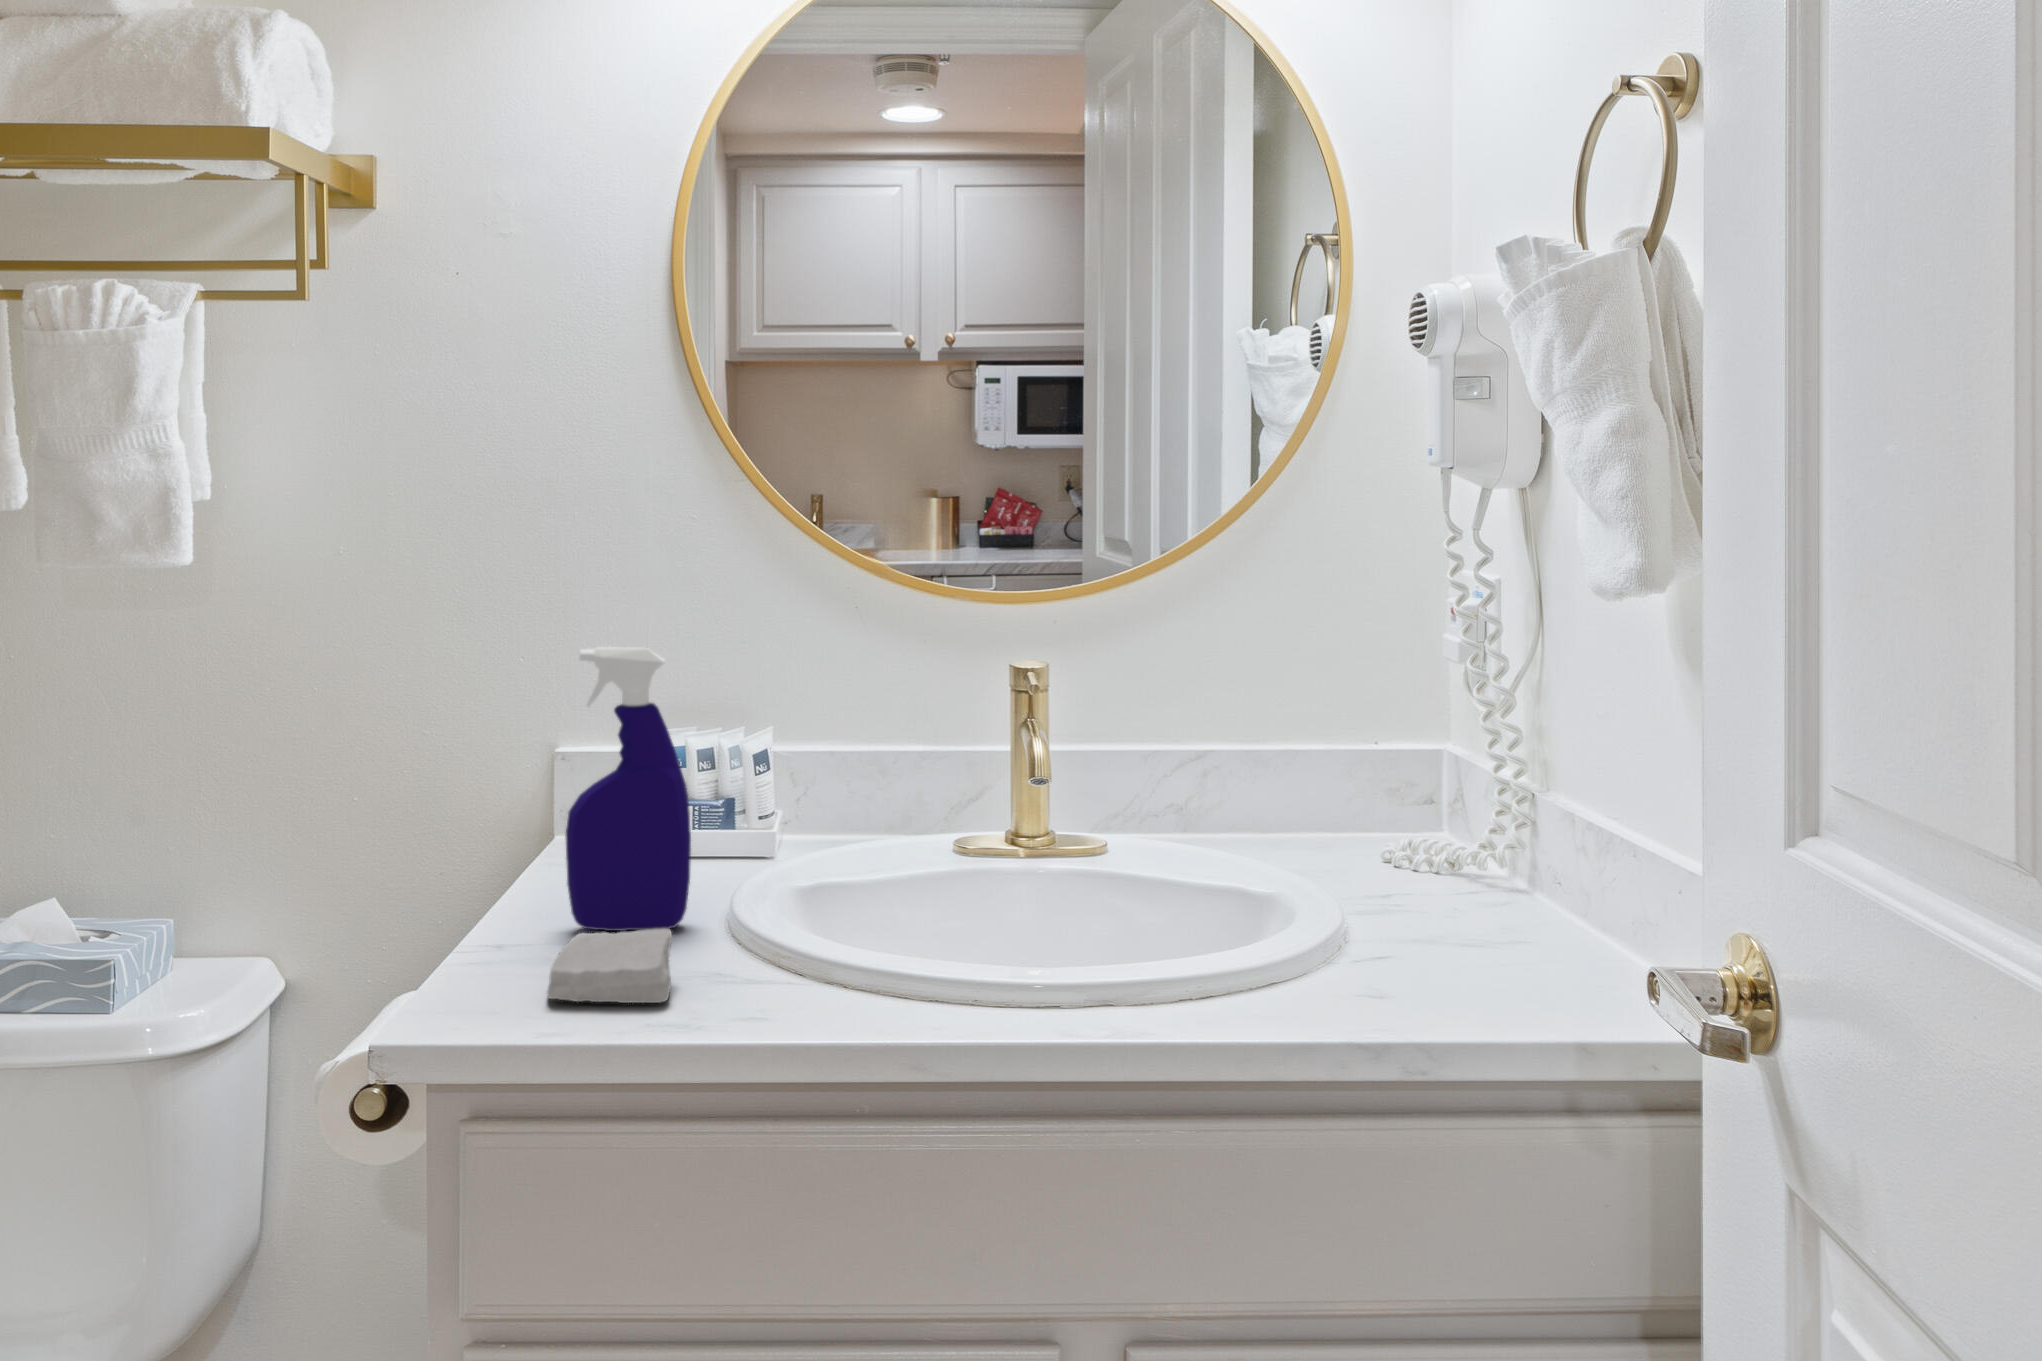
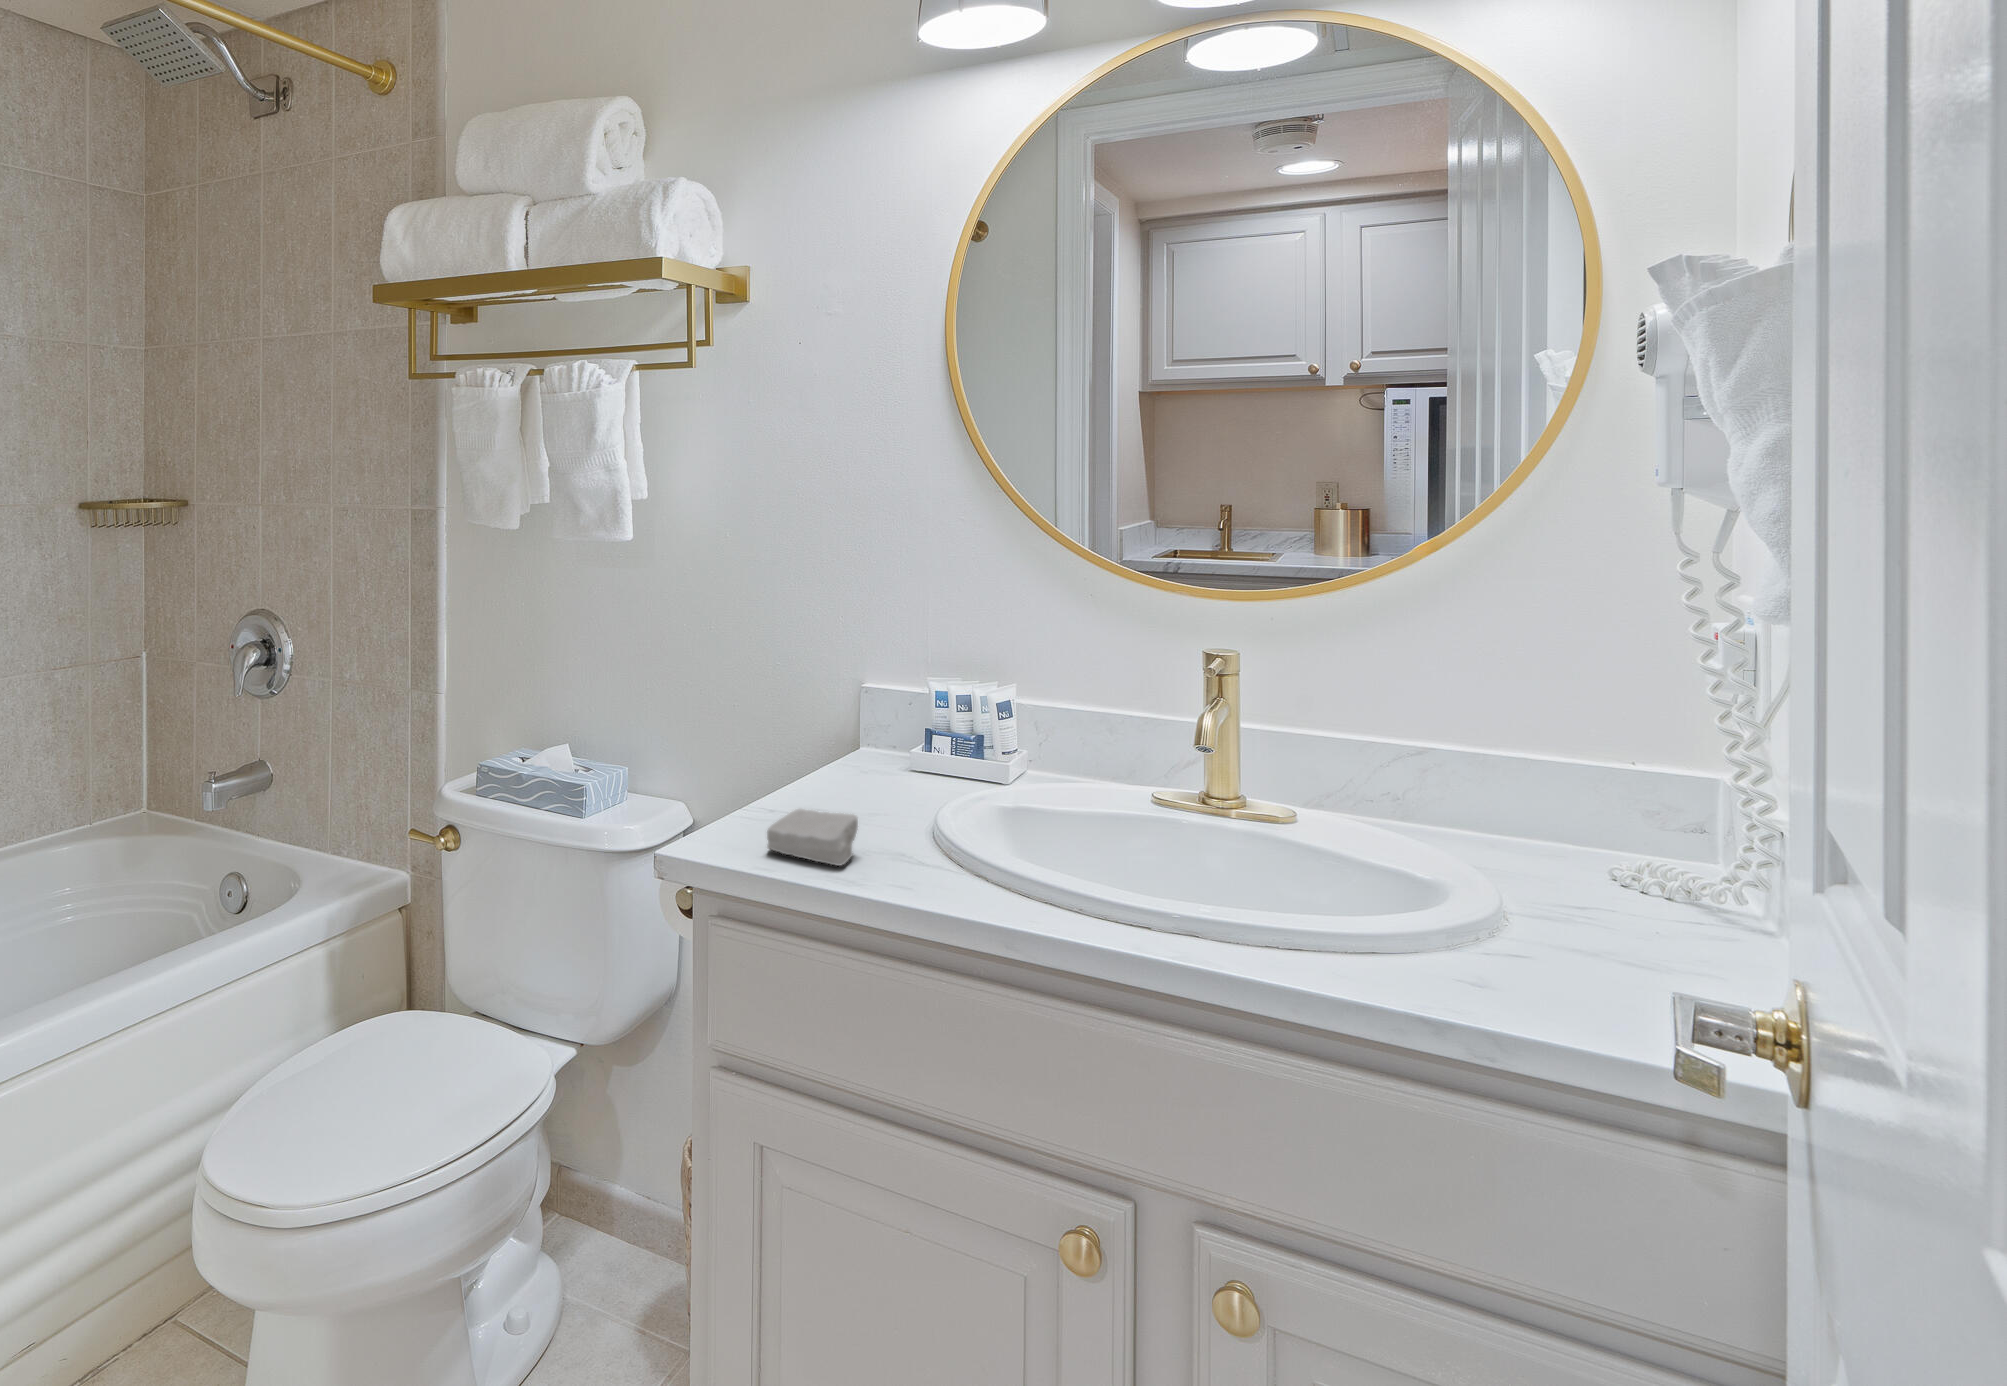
spray bottle: present [565,647,691,931] -> none [816,609,904,820]

